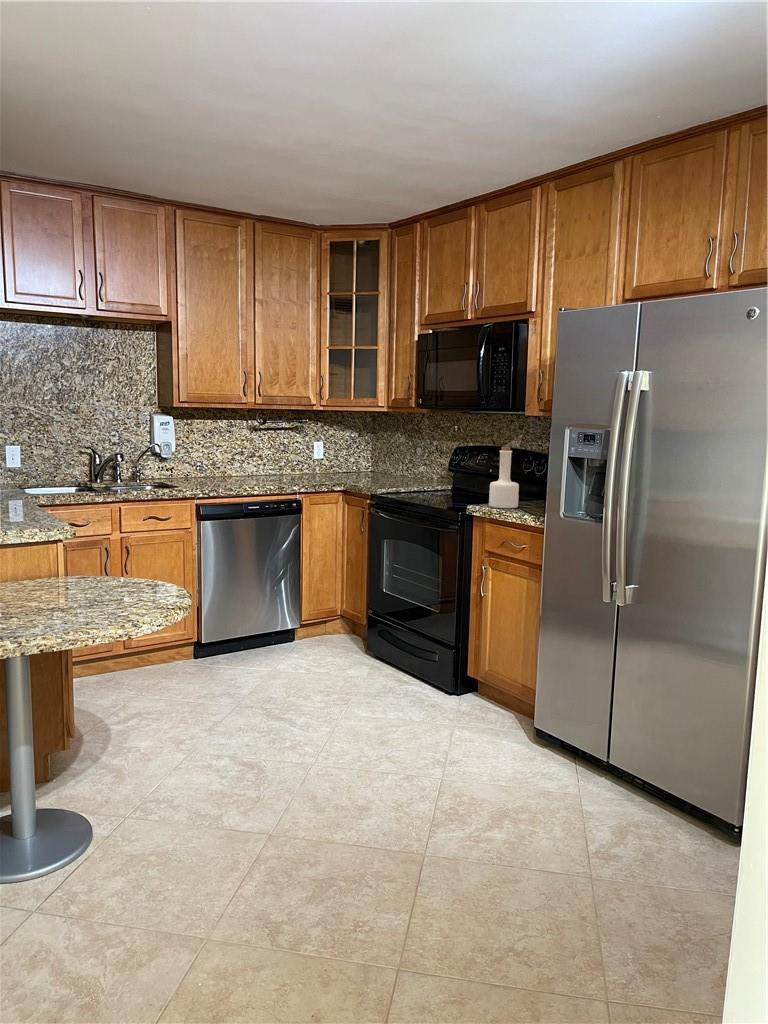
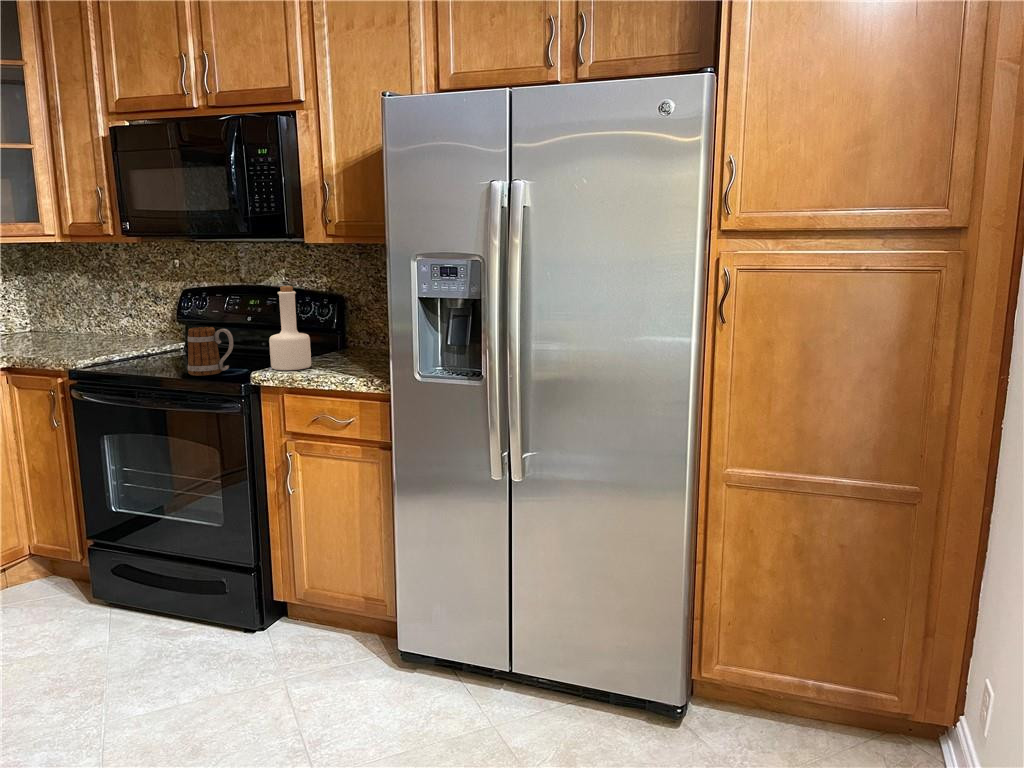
mug: none [433,472,464,505] -> present [188,327,233,376]

